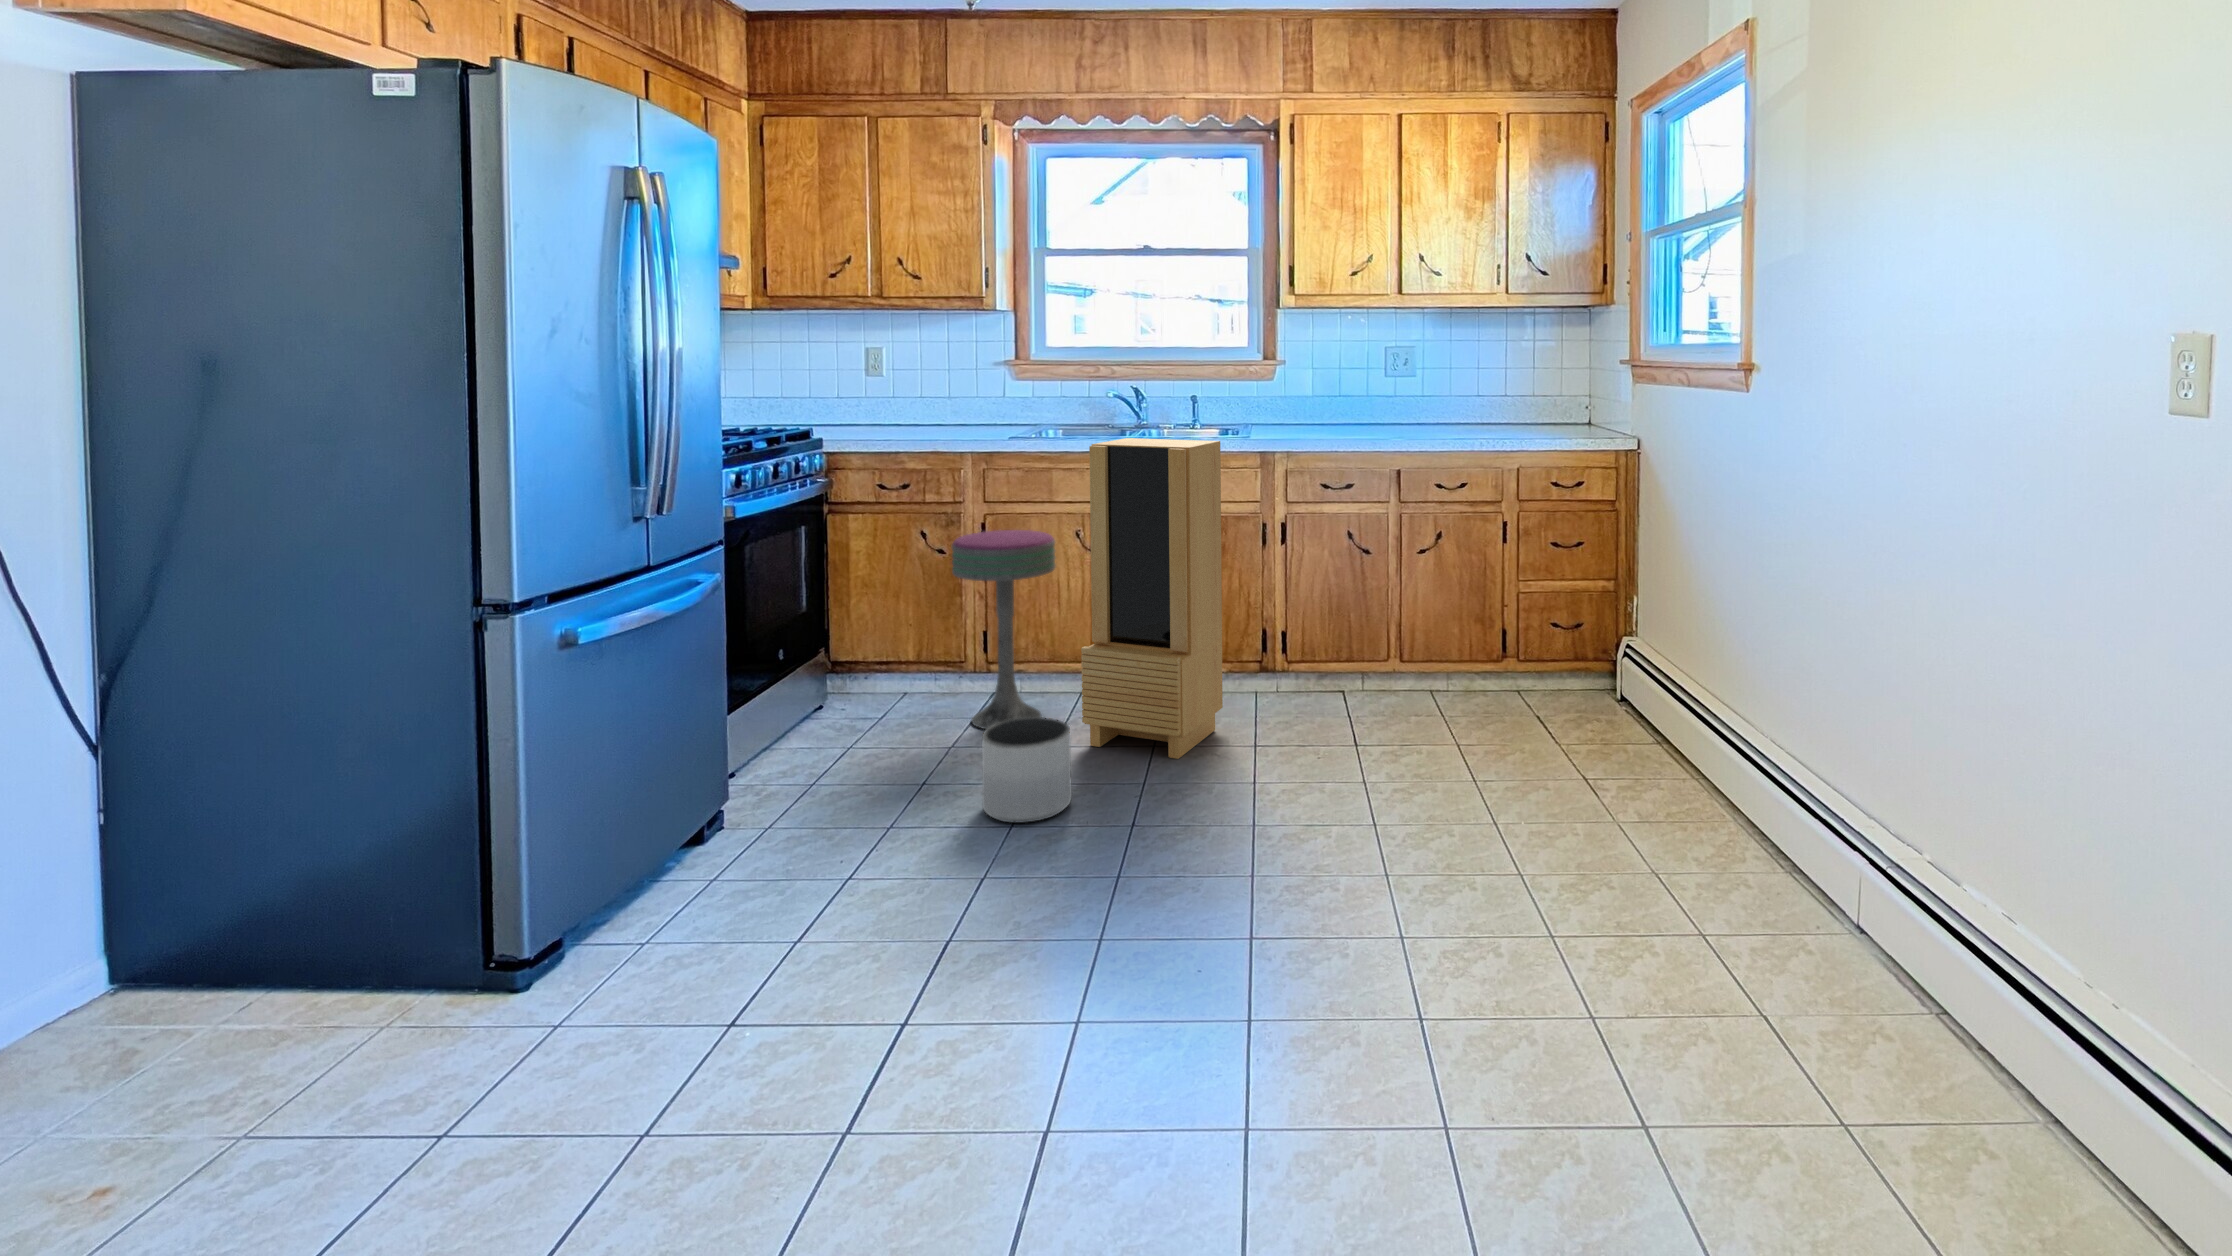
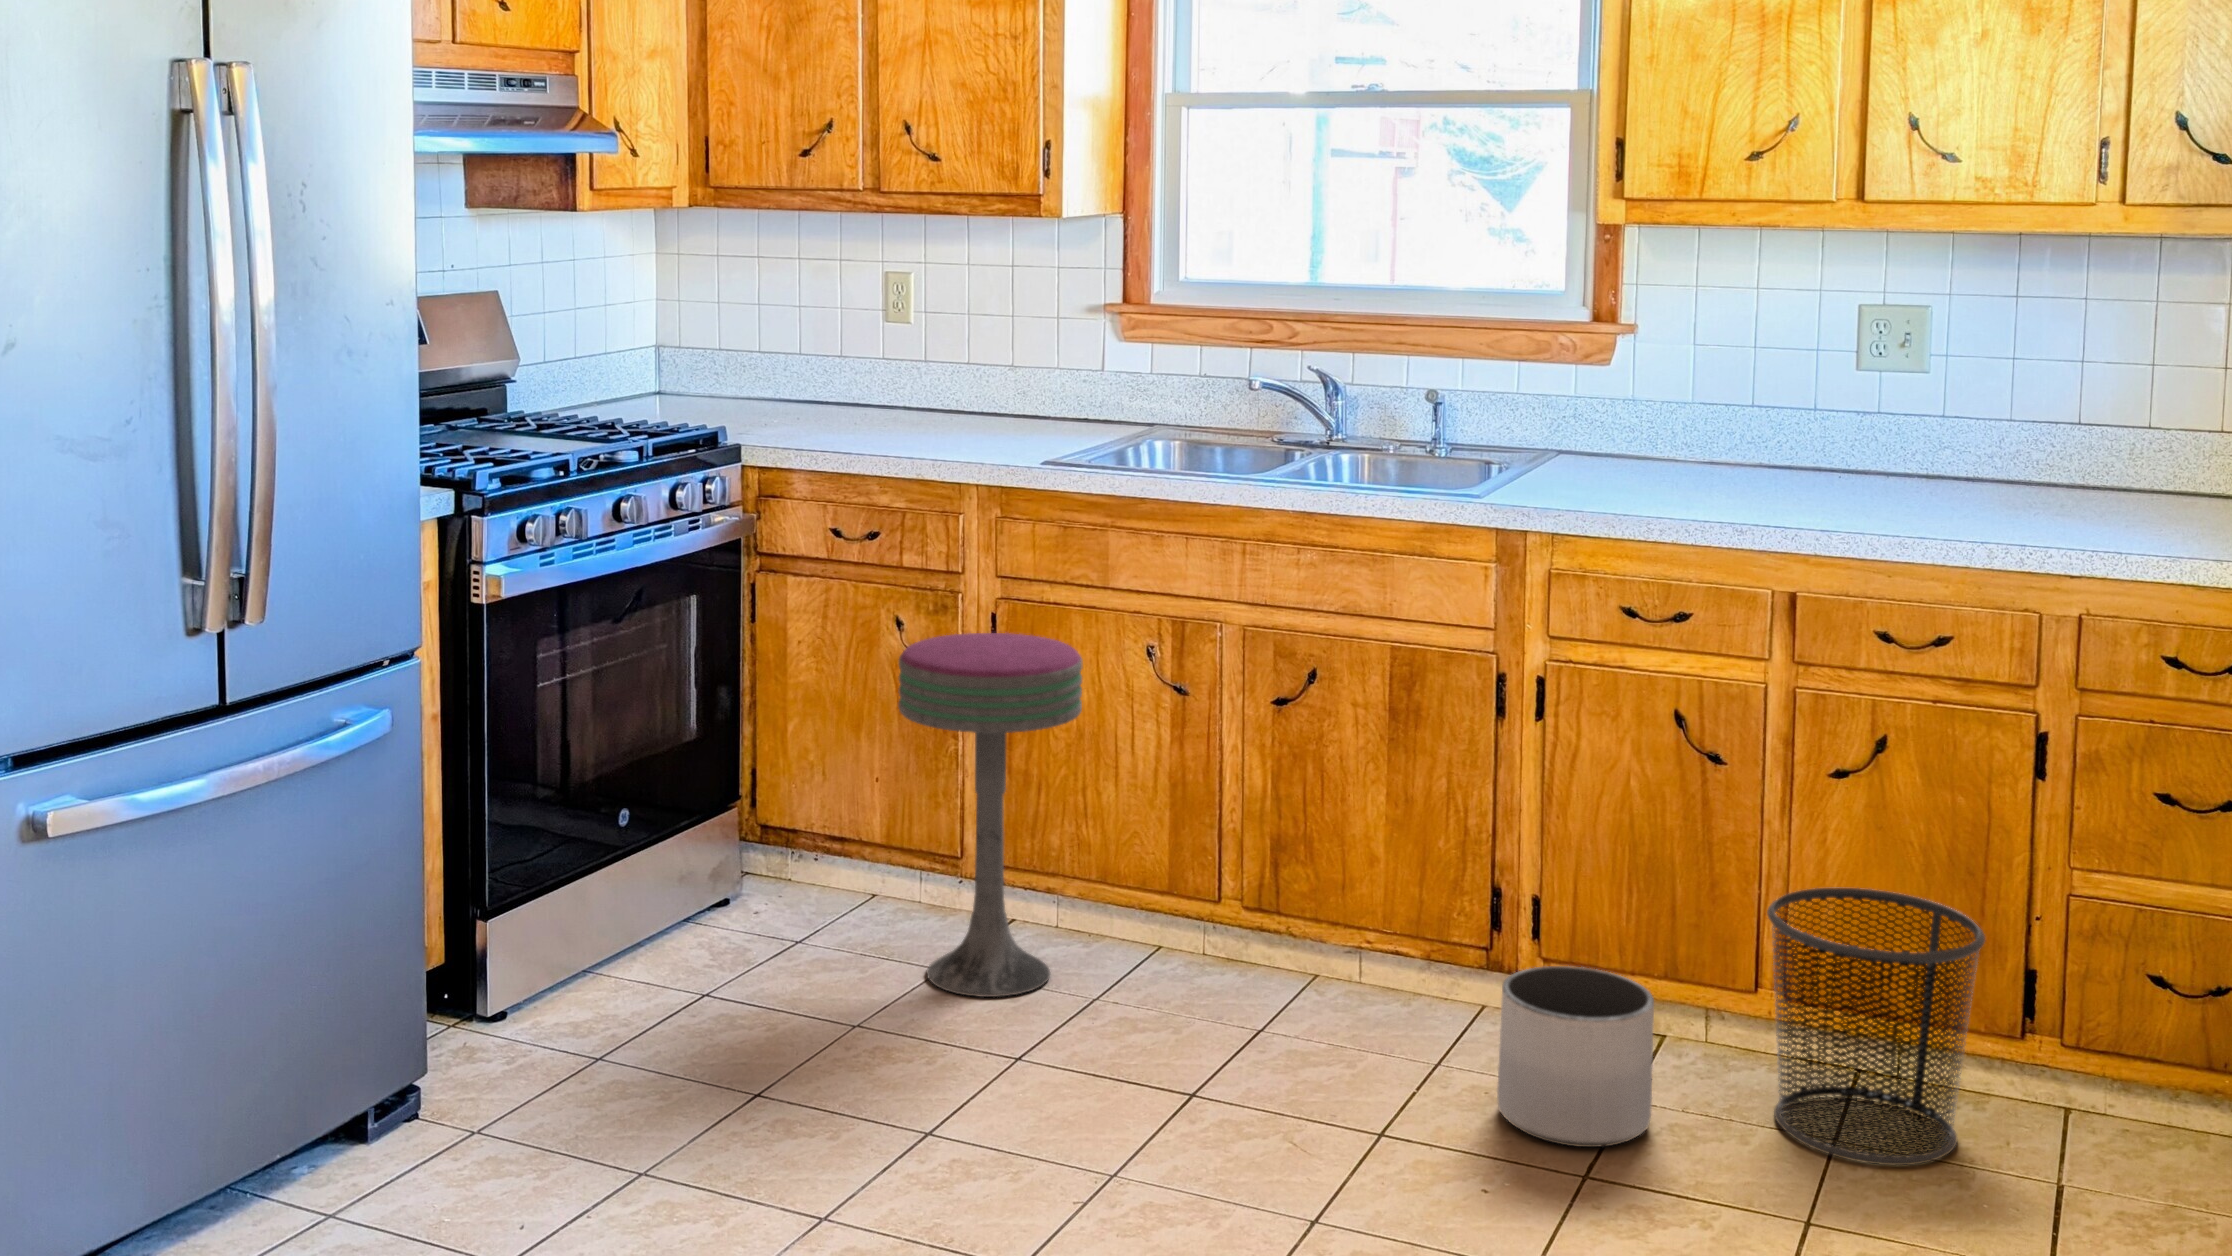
storage cabinet: present [1081,438,1223,759] -> none [1070,488,1356,1116]
waste bin: none [1410,601,1504,722] -> present [1767,888,1985,1165]
planter: present [982,717,1072,823] -> present [1497,966,1654,1147]

